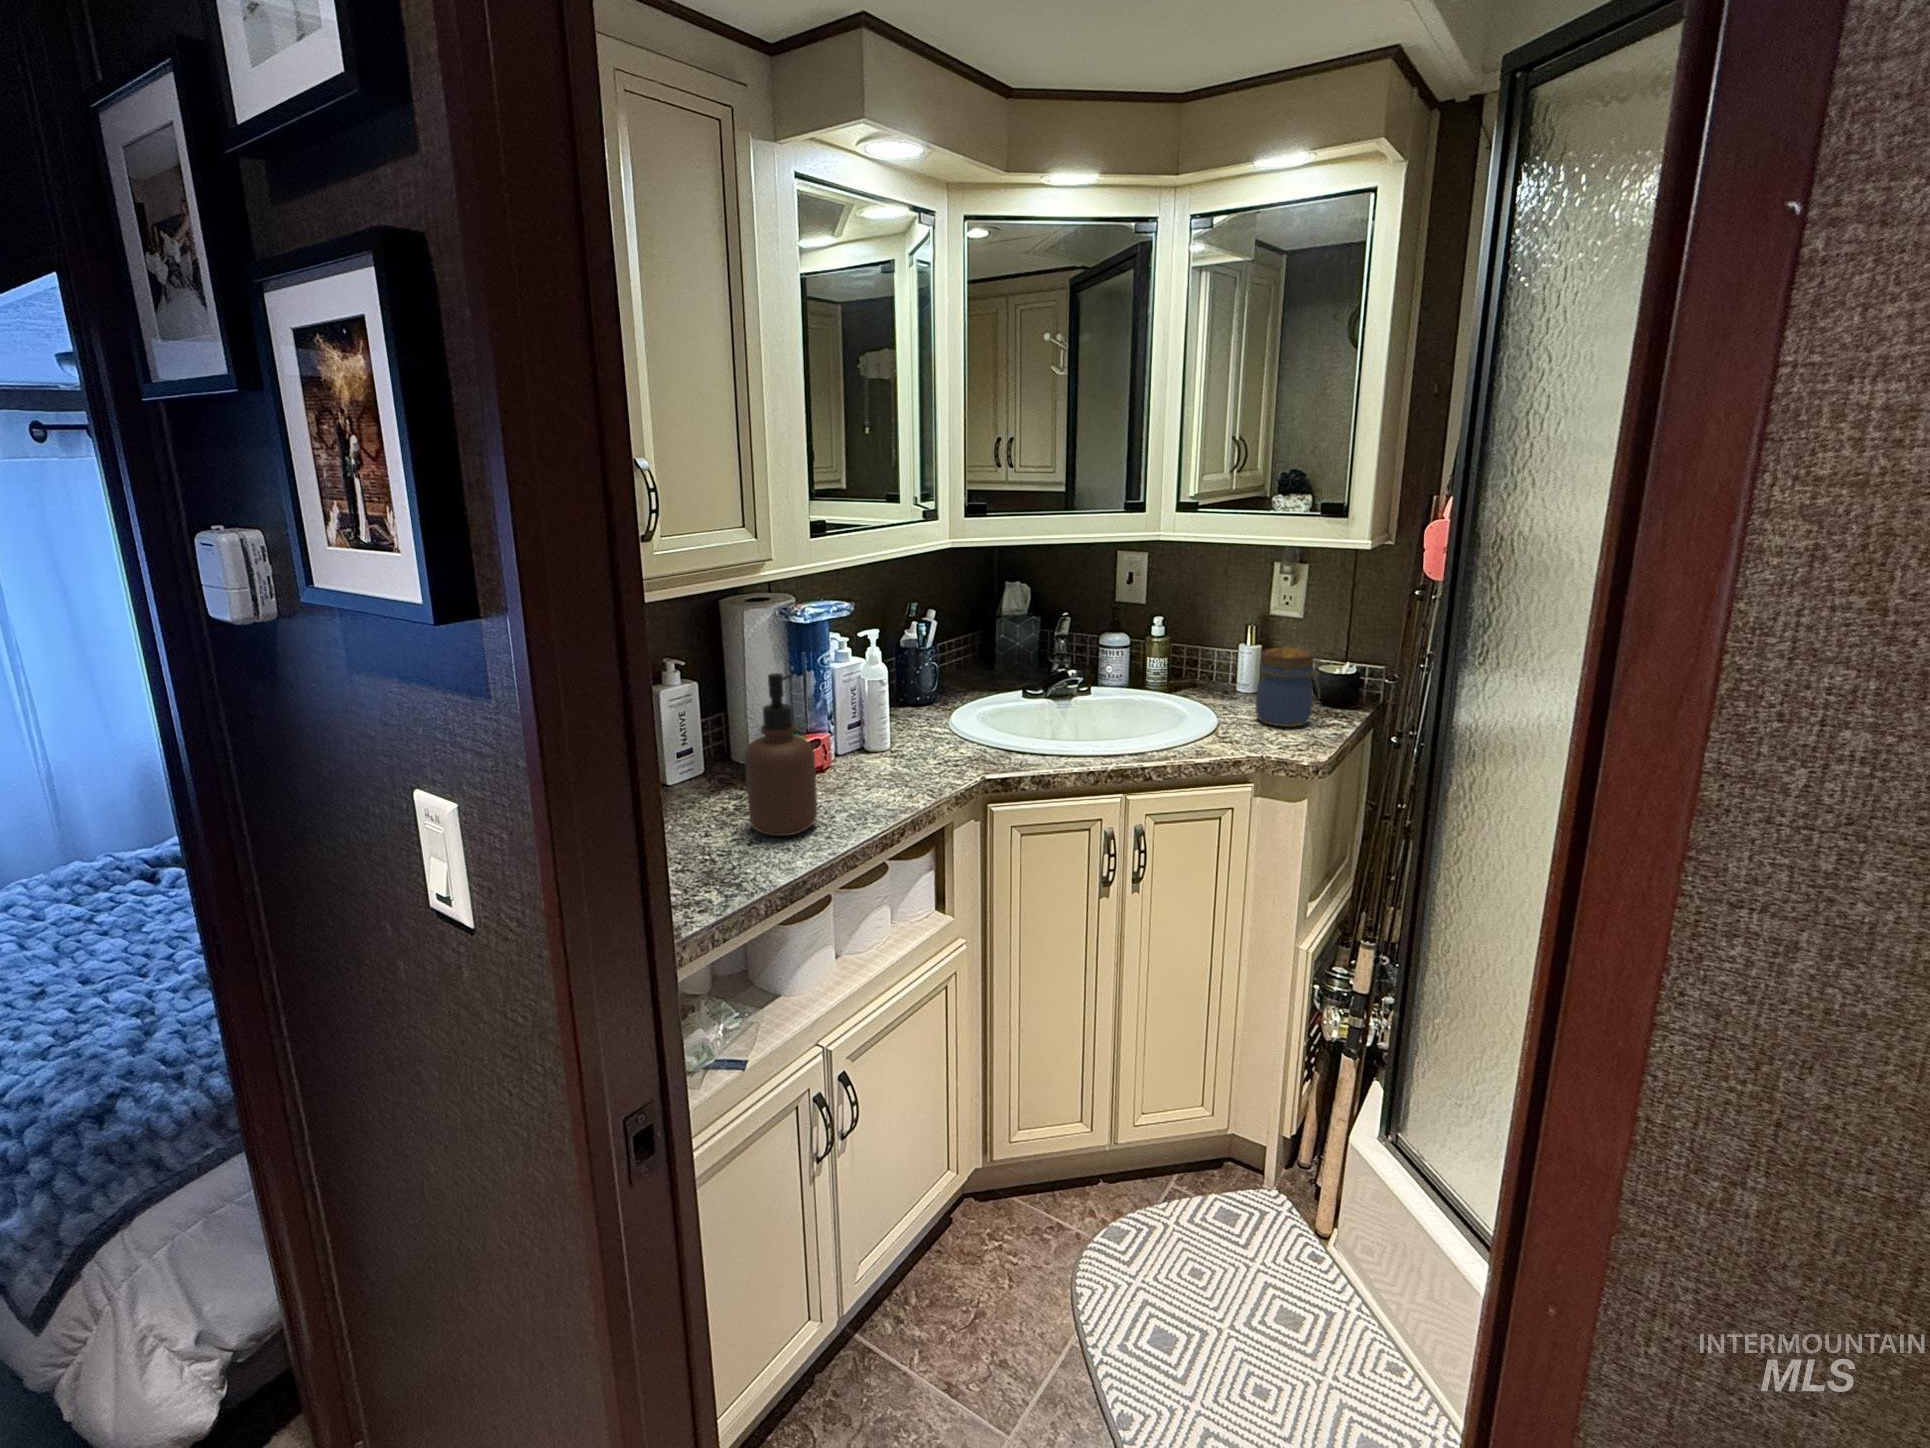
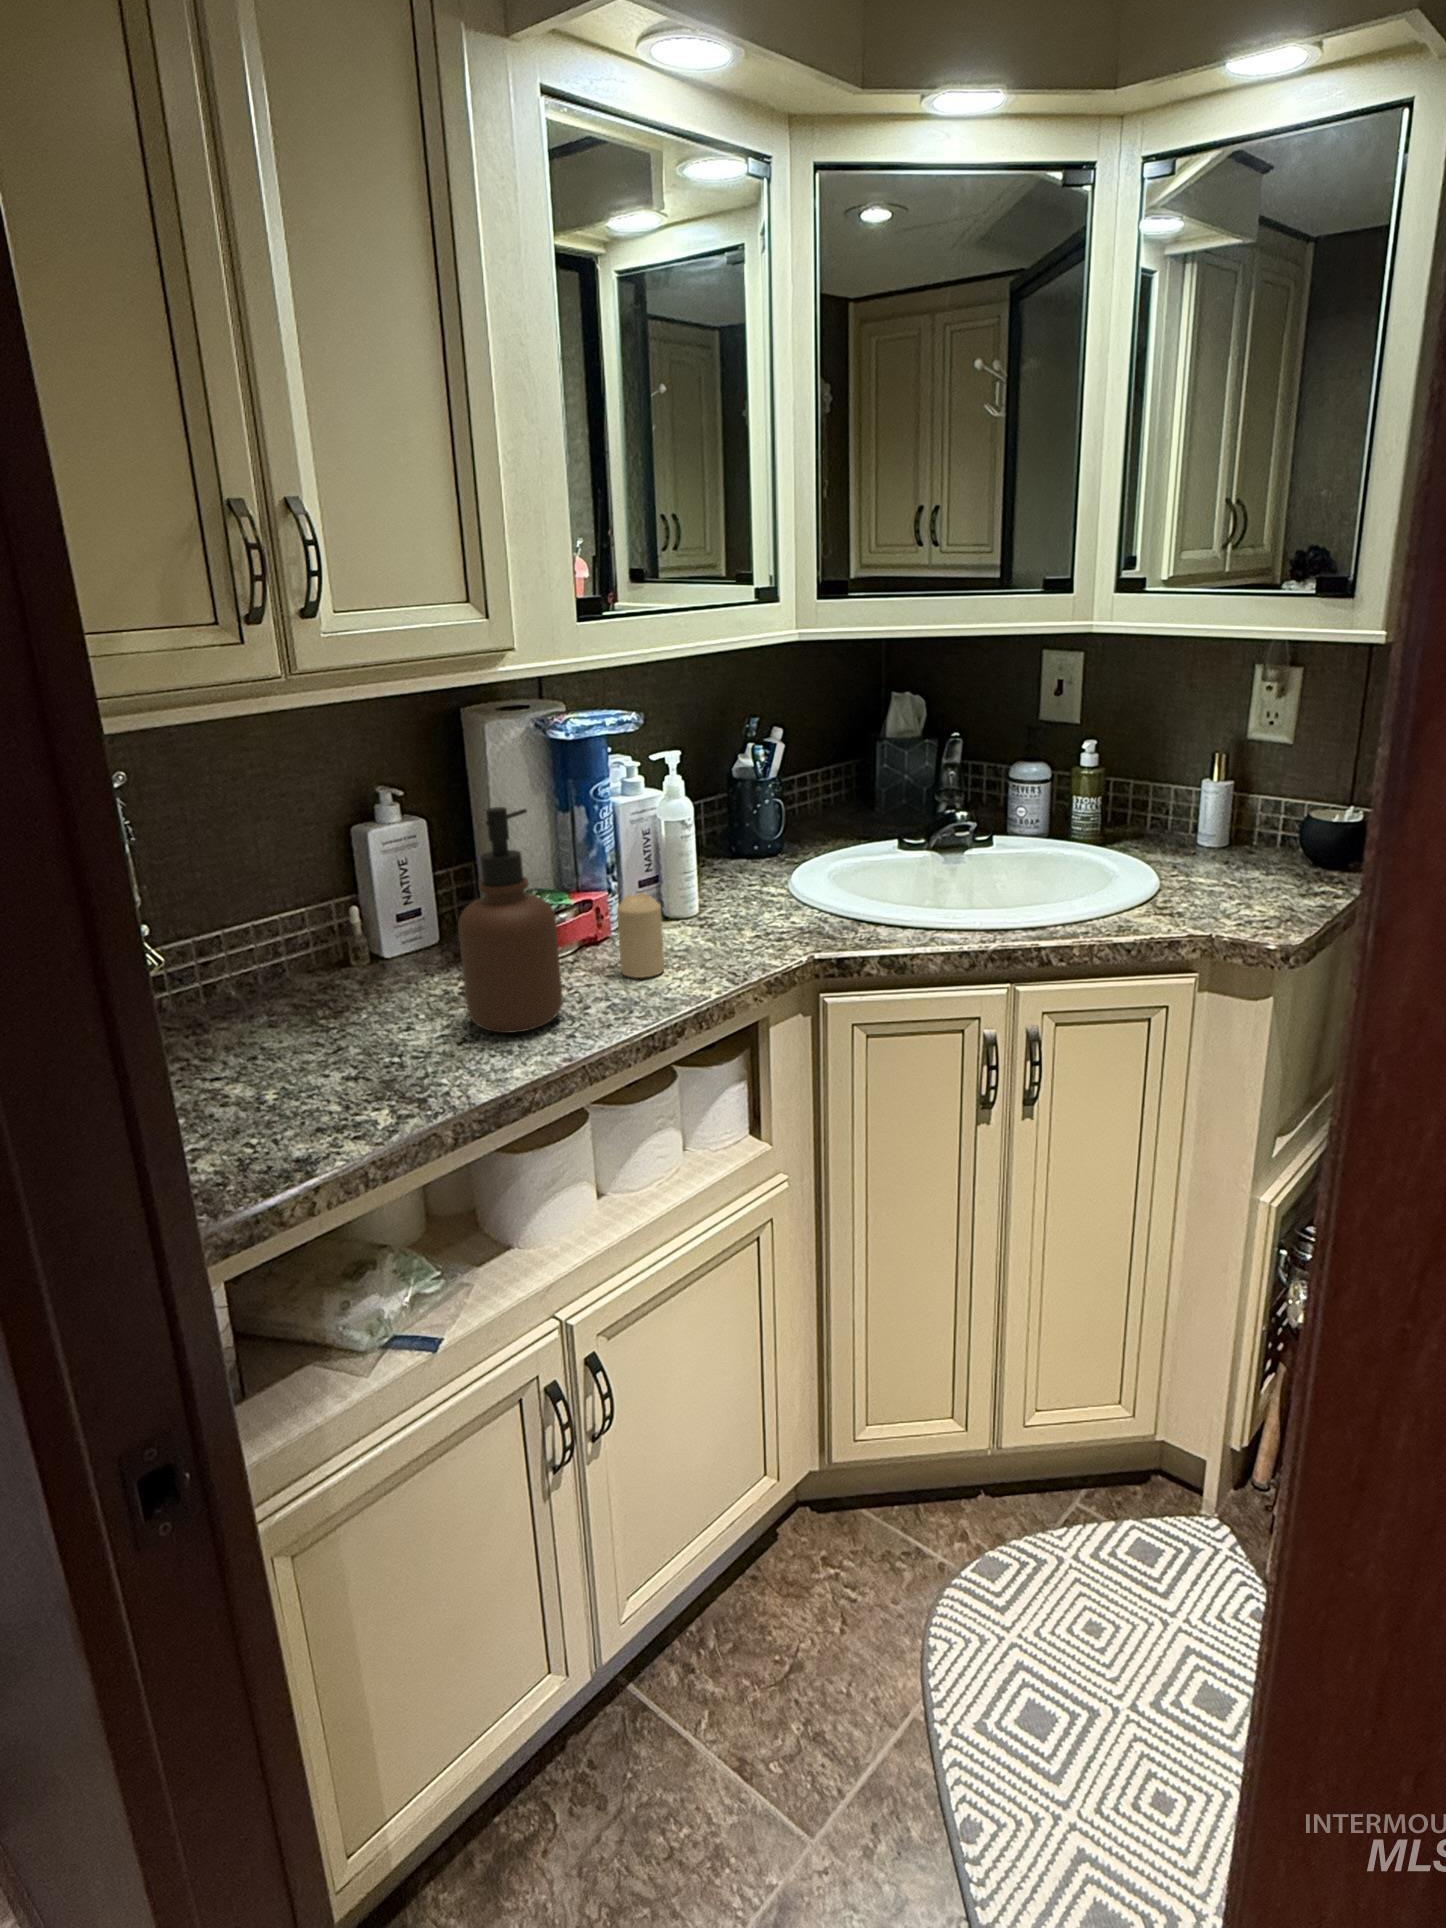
jar: present [1256,648,1320,727] -> none [1214,782,1308,893]
candle: none [847,733,880,795] -> present [617,893,664,978]

